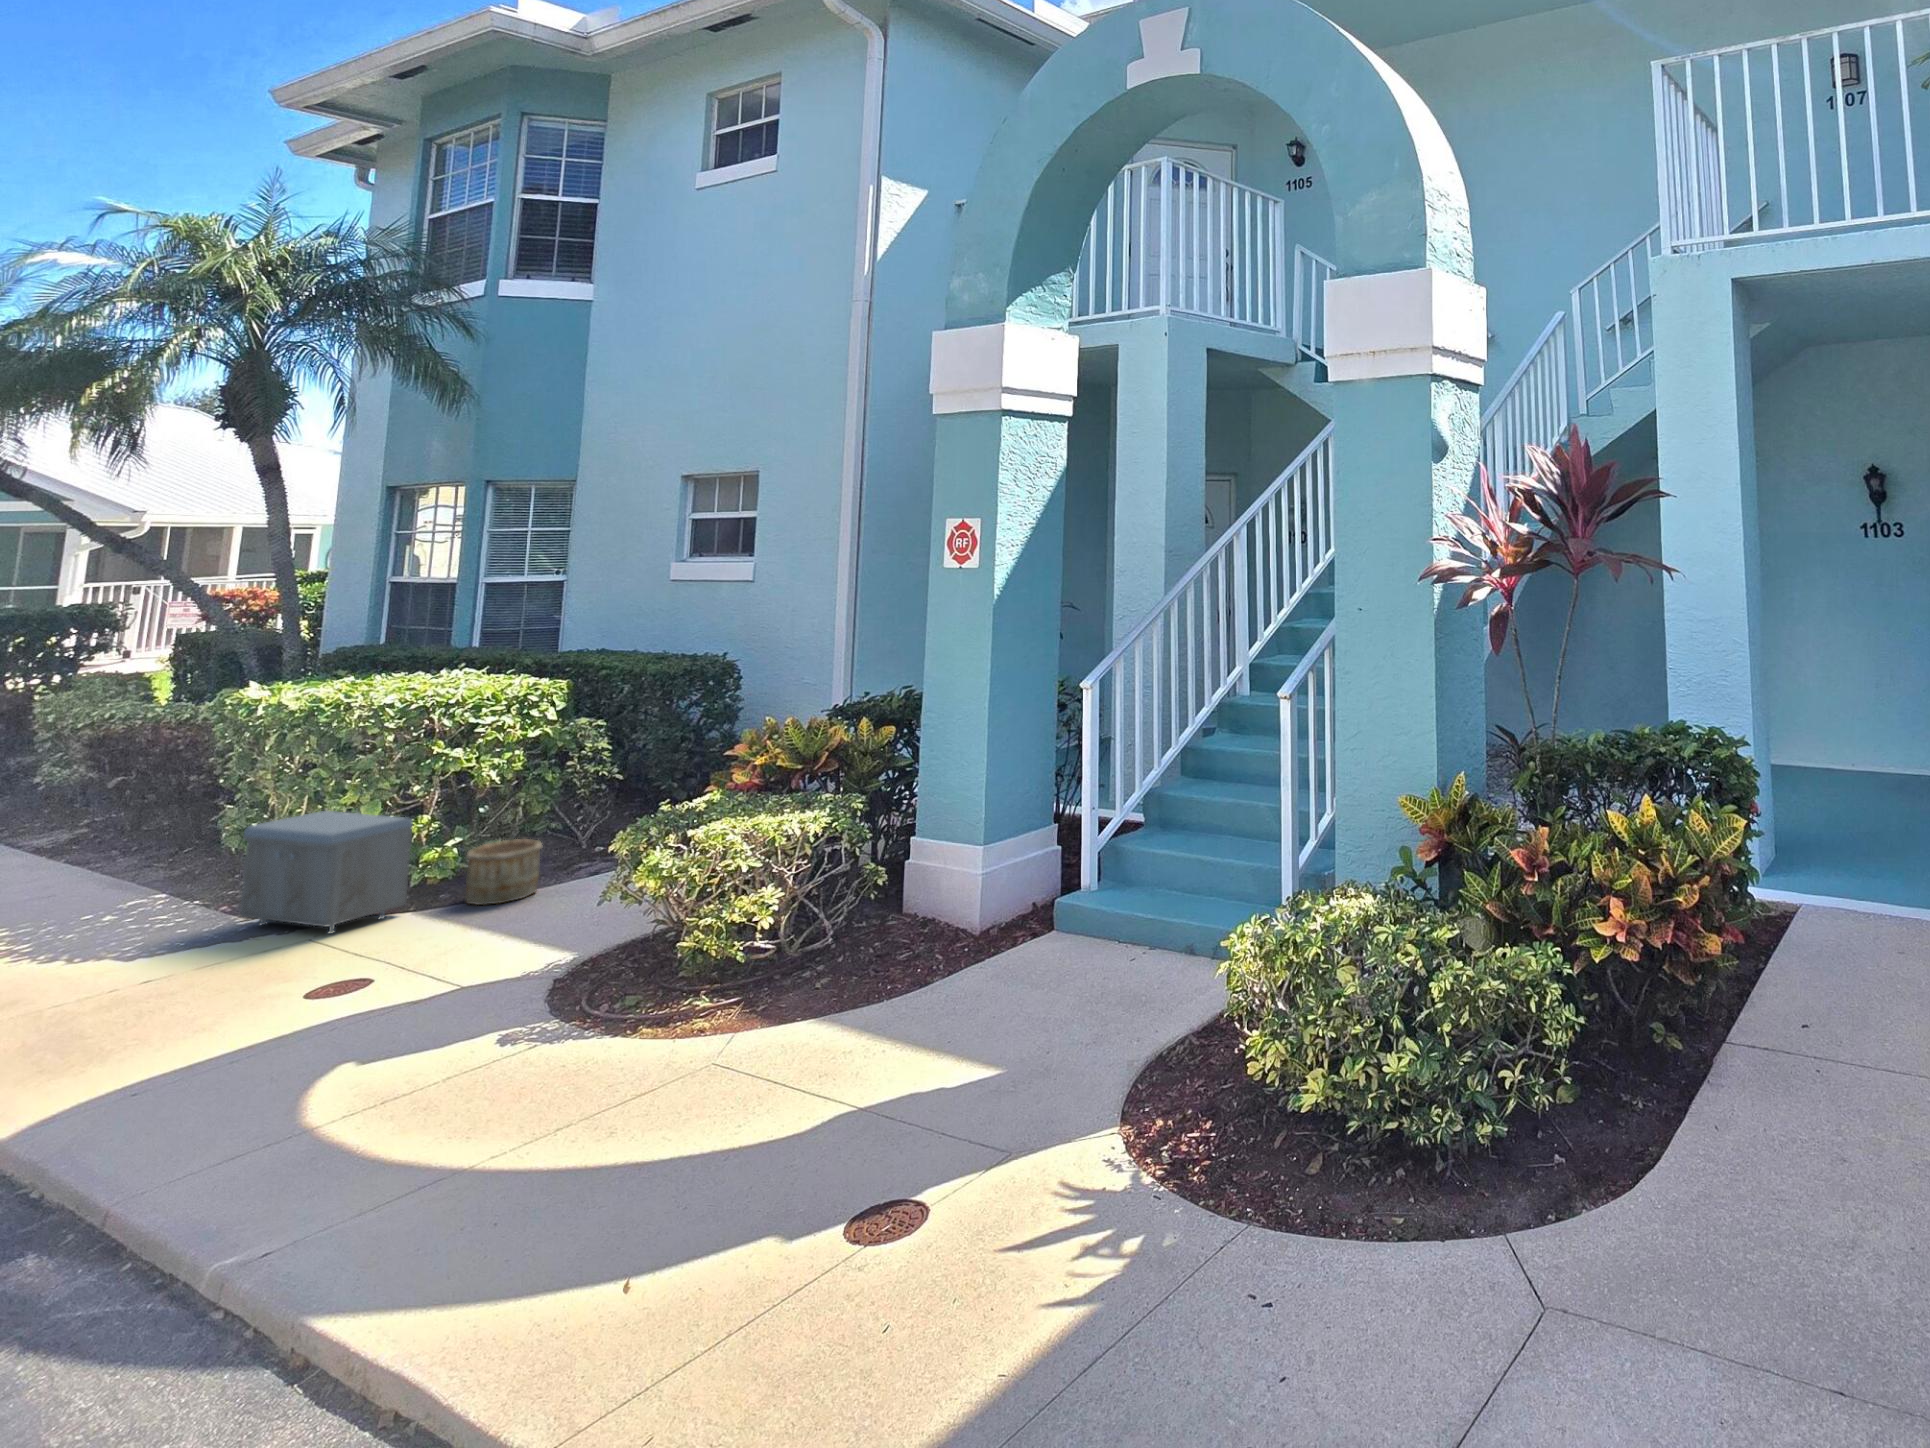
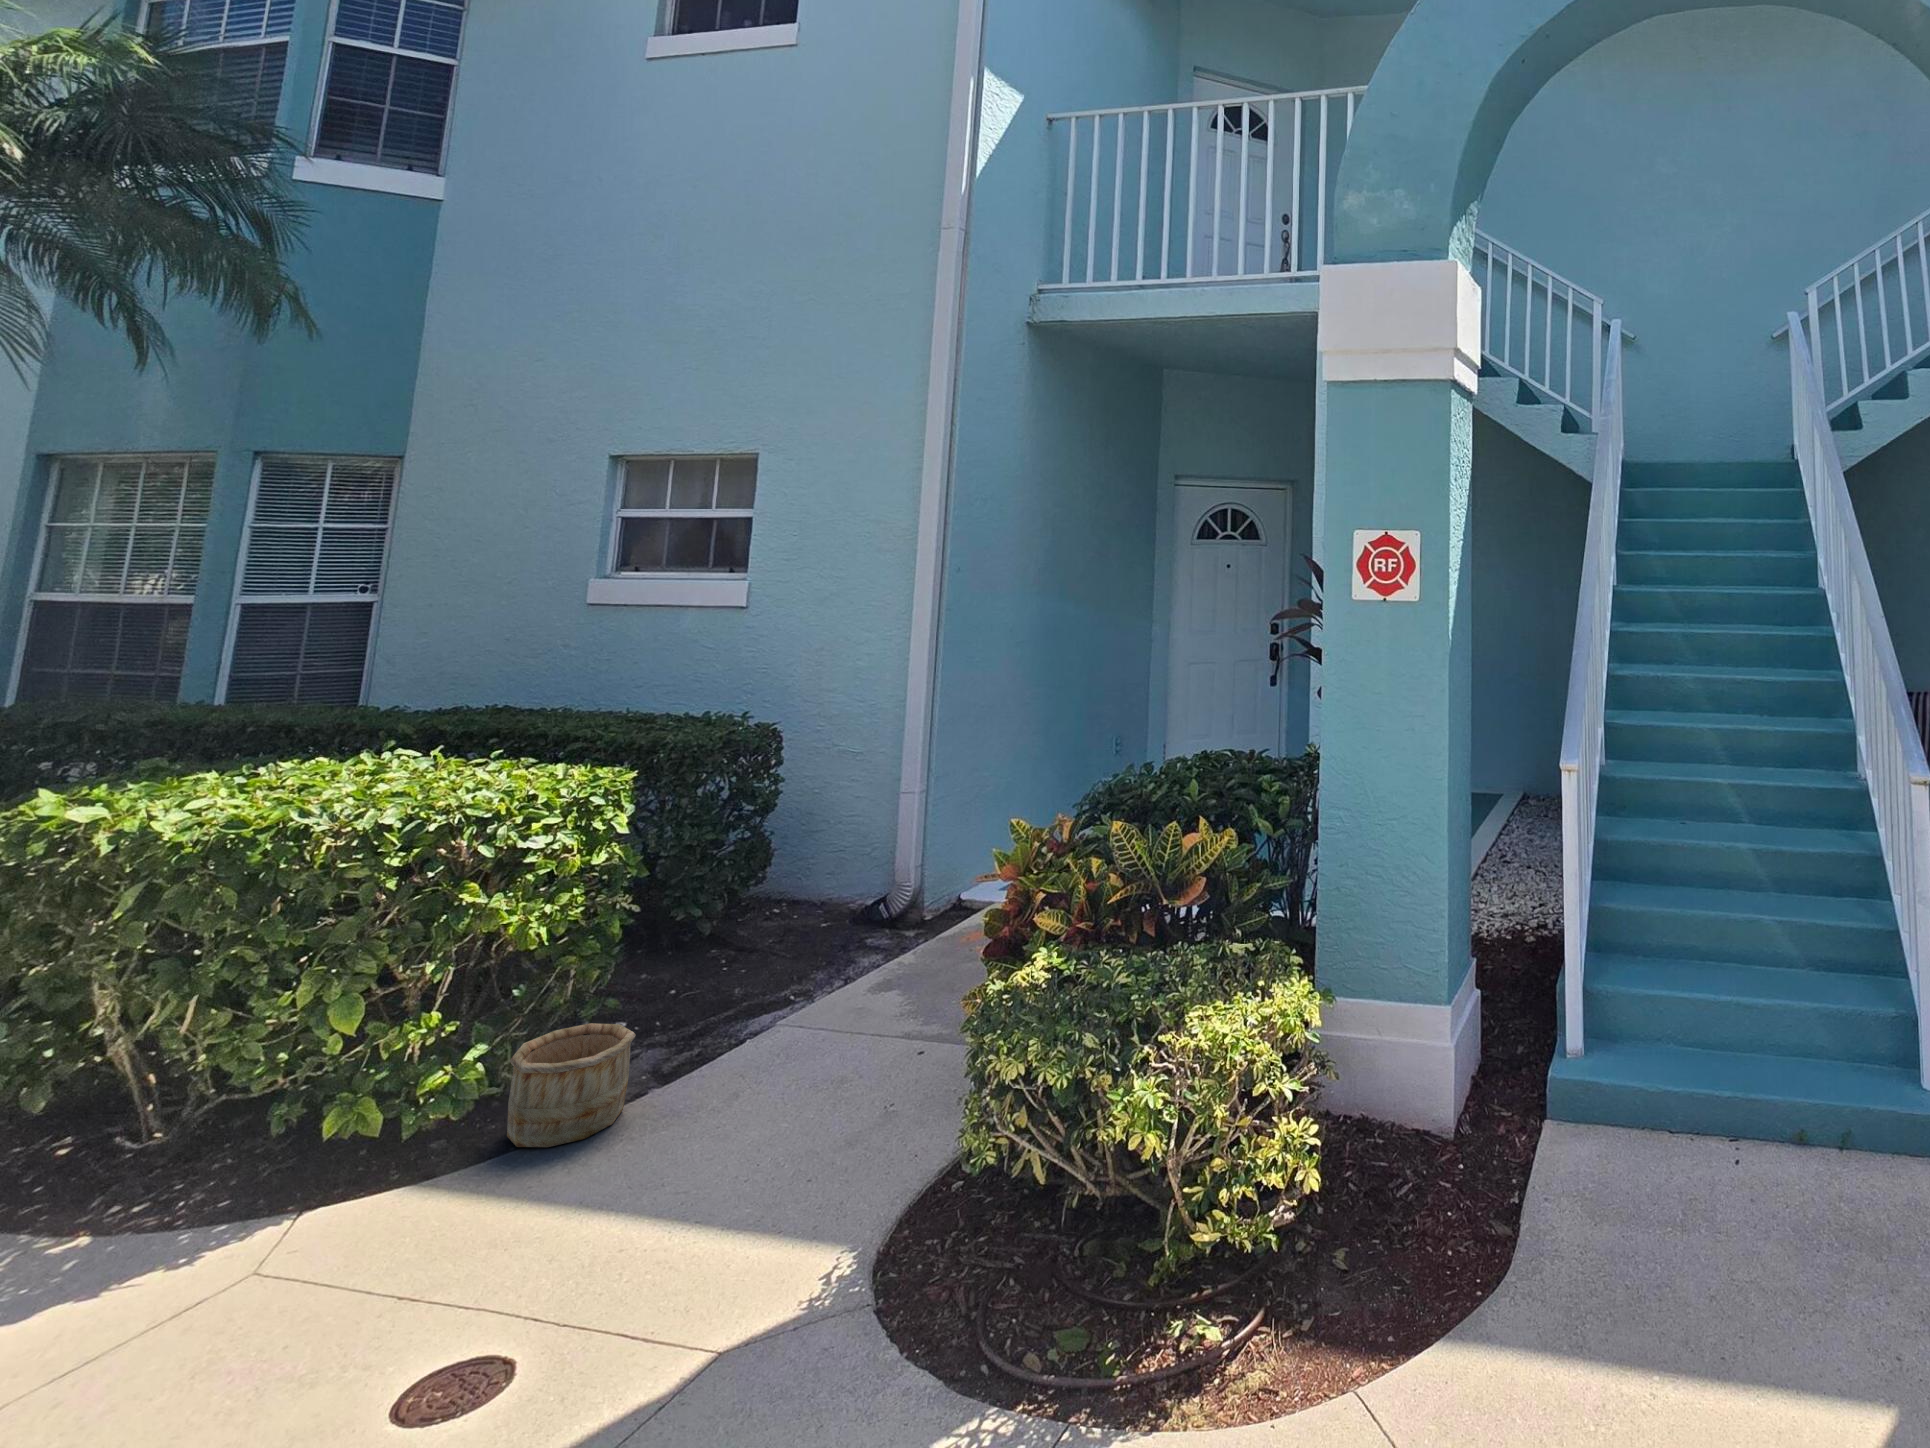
storage bench: present [240,811,413,934] -> none [80,1016,433,1247]

